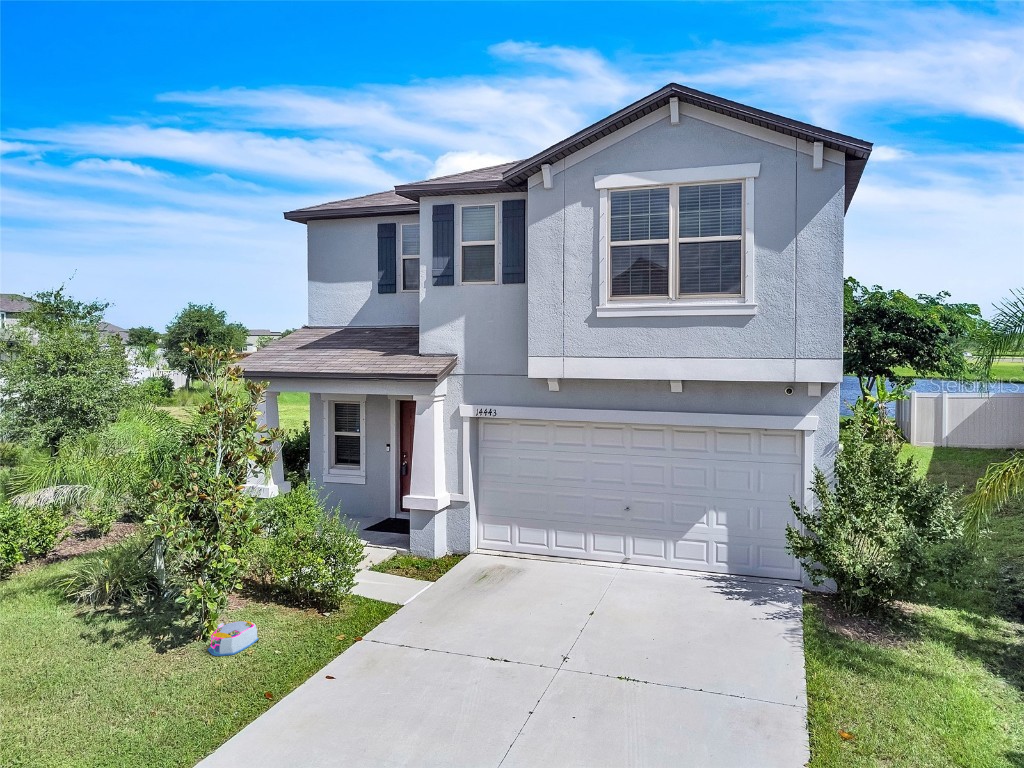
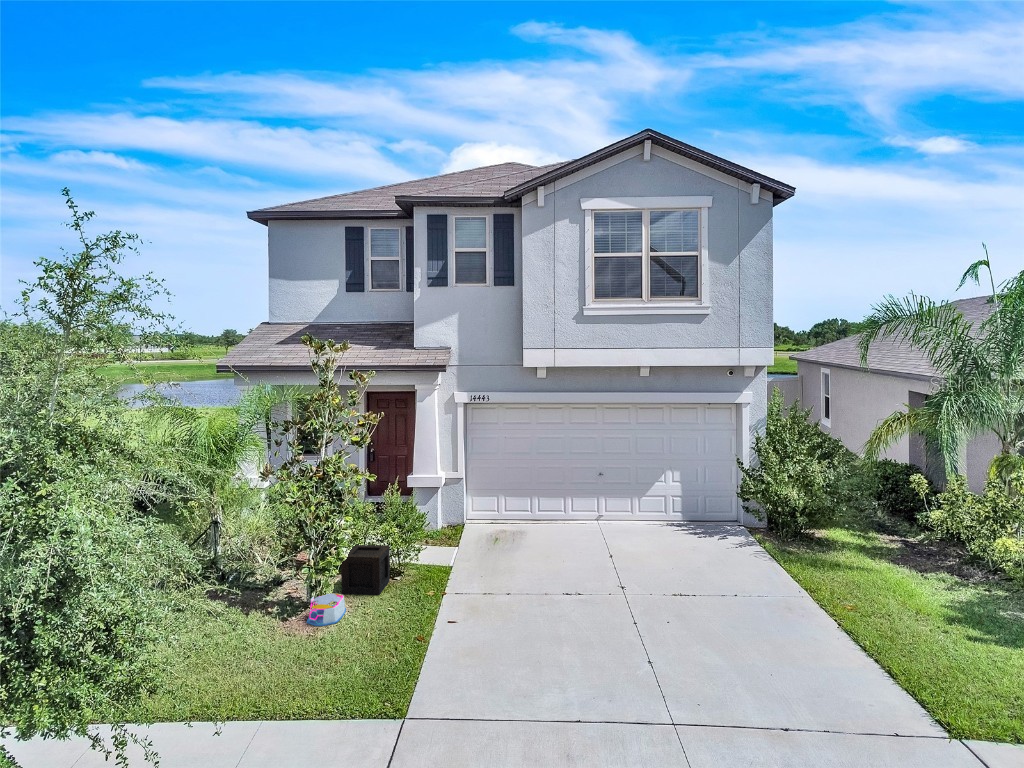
wooden crate: none [270,569,330,628] -> present [341,545,390,595]

